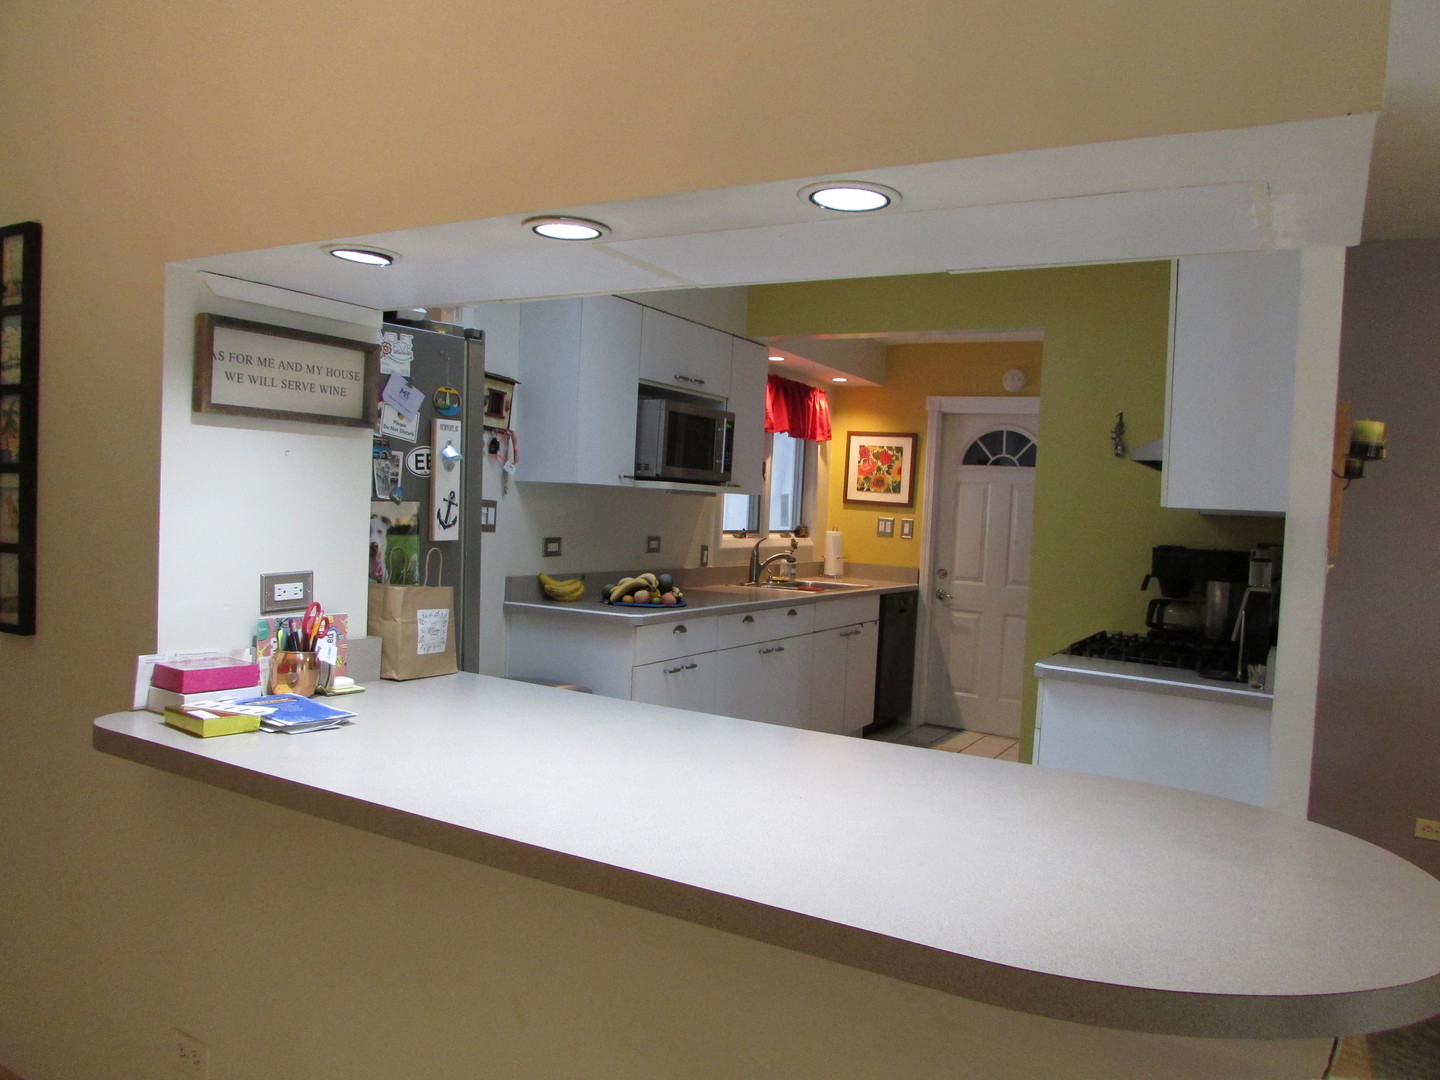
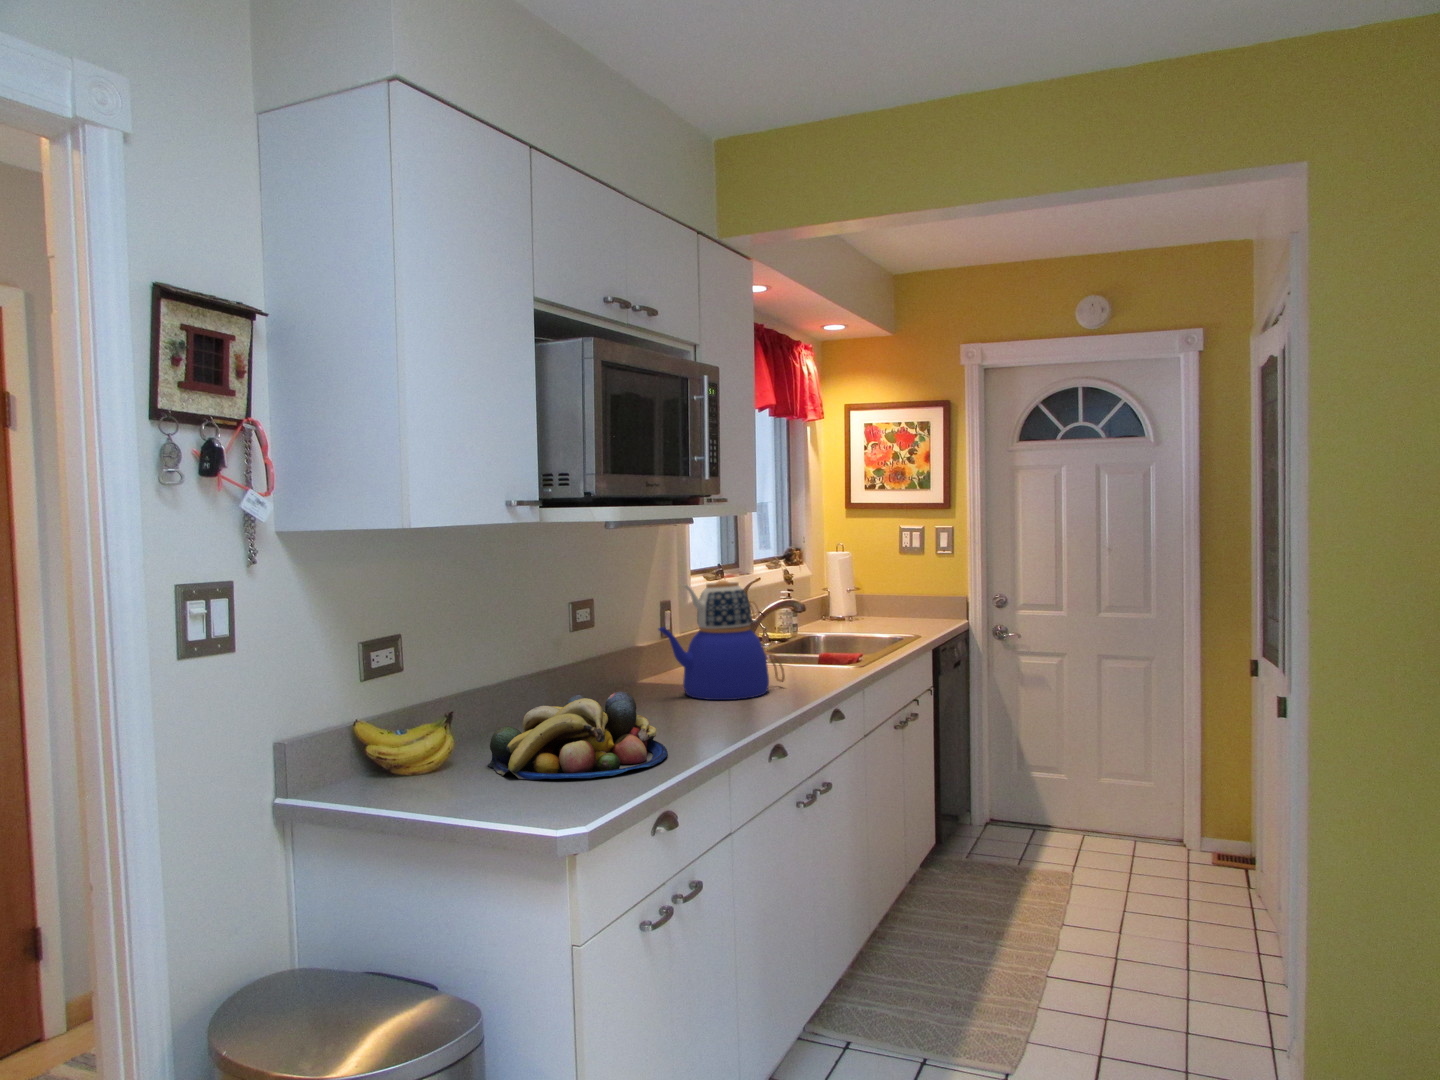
teapot: none [694,528,765,596] -> present [659,581,785,700]

